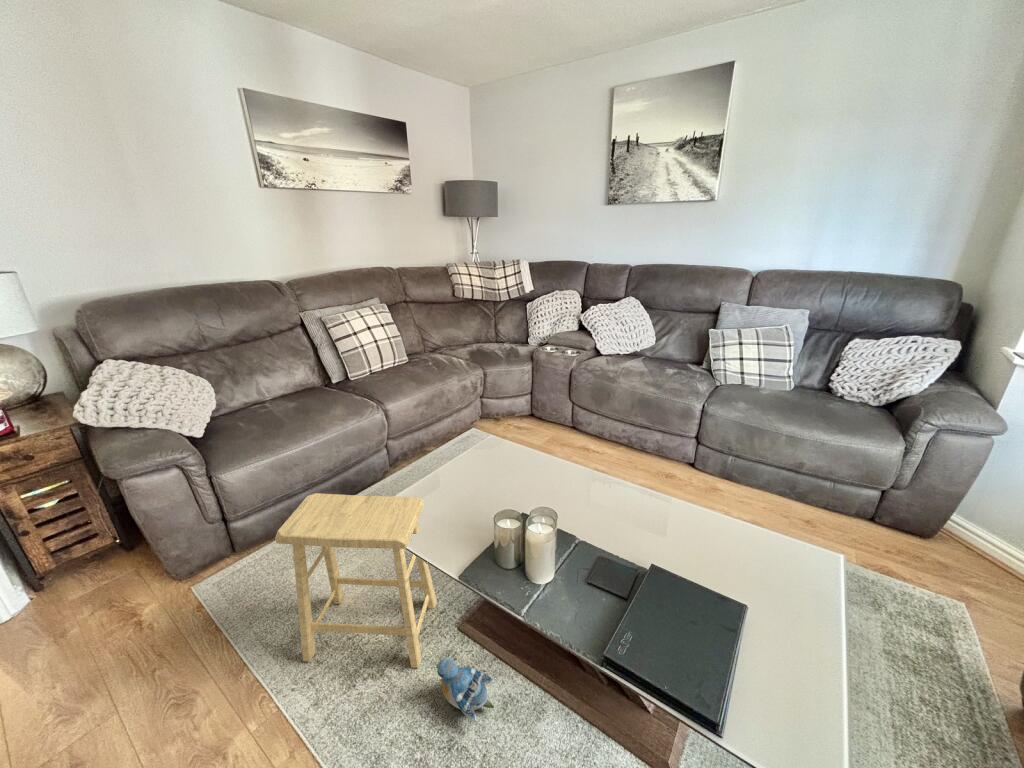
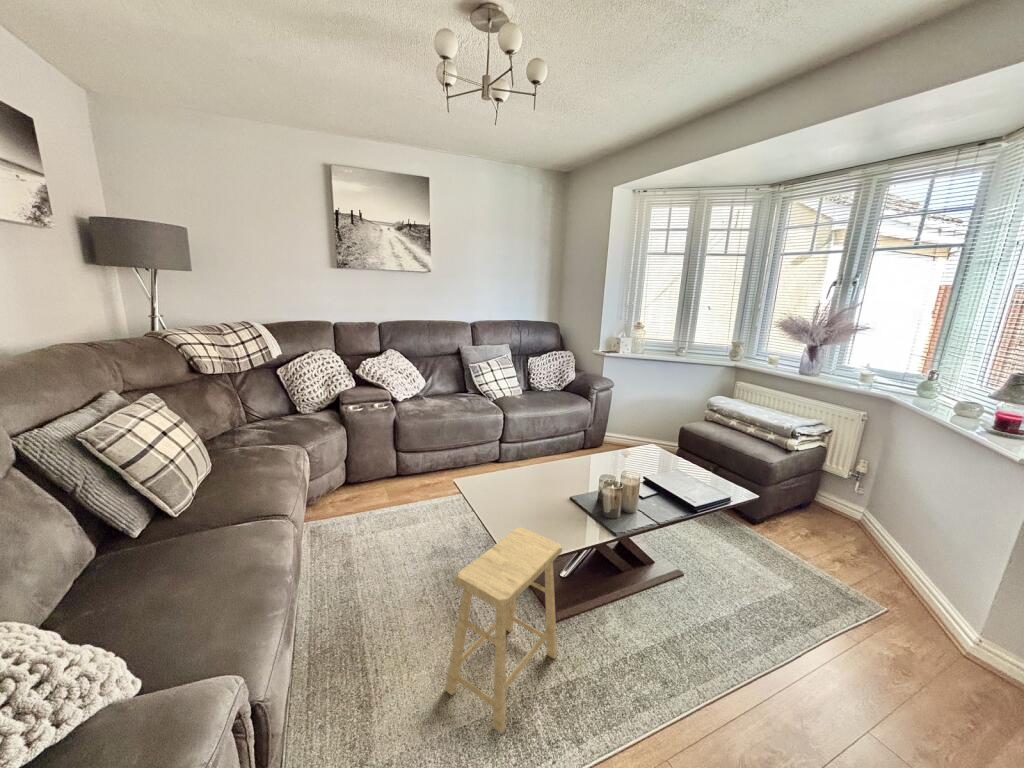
plush toy: present [437,658,495,722] -> none [580,614,617,645]

